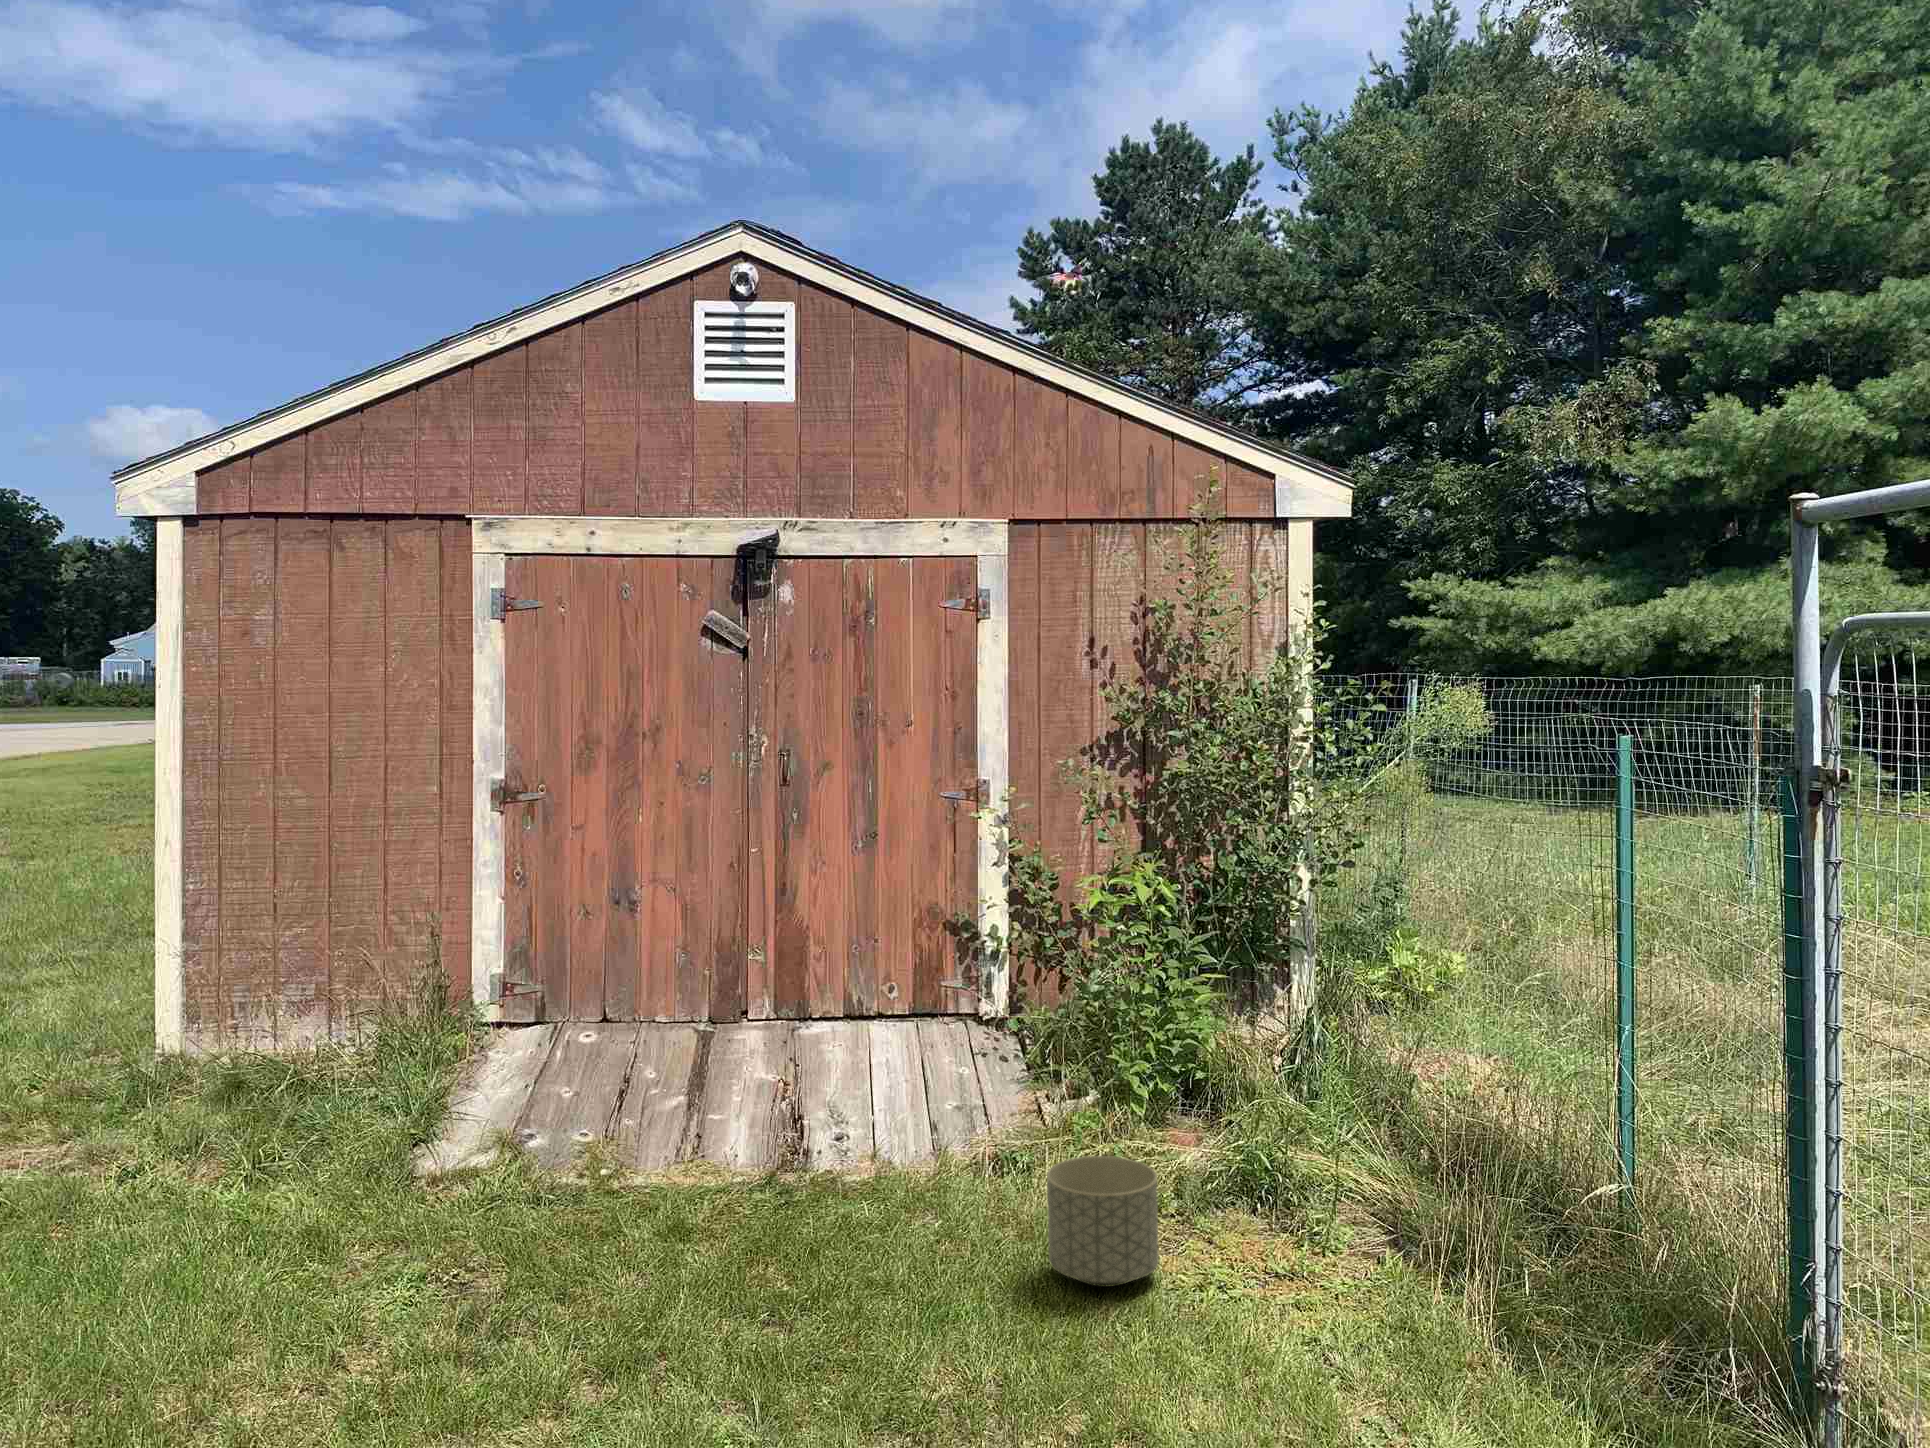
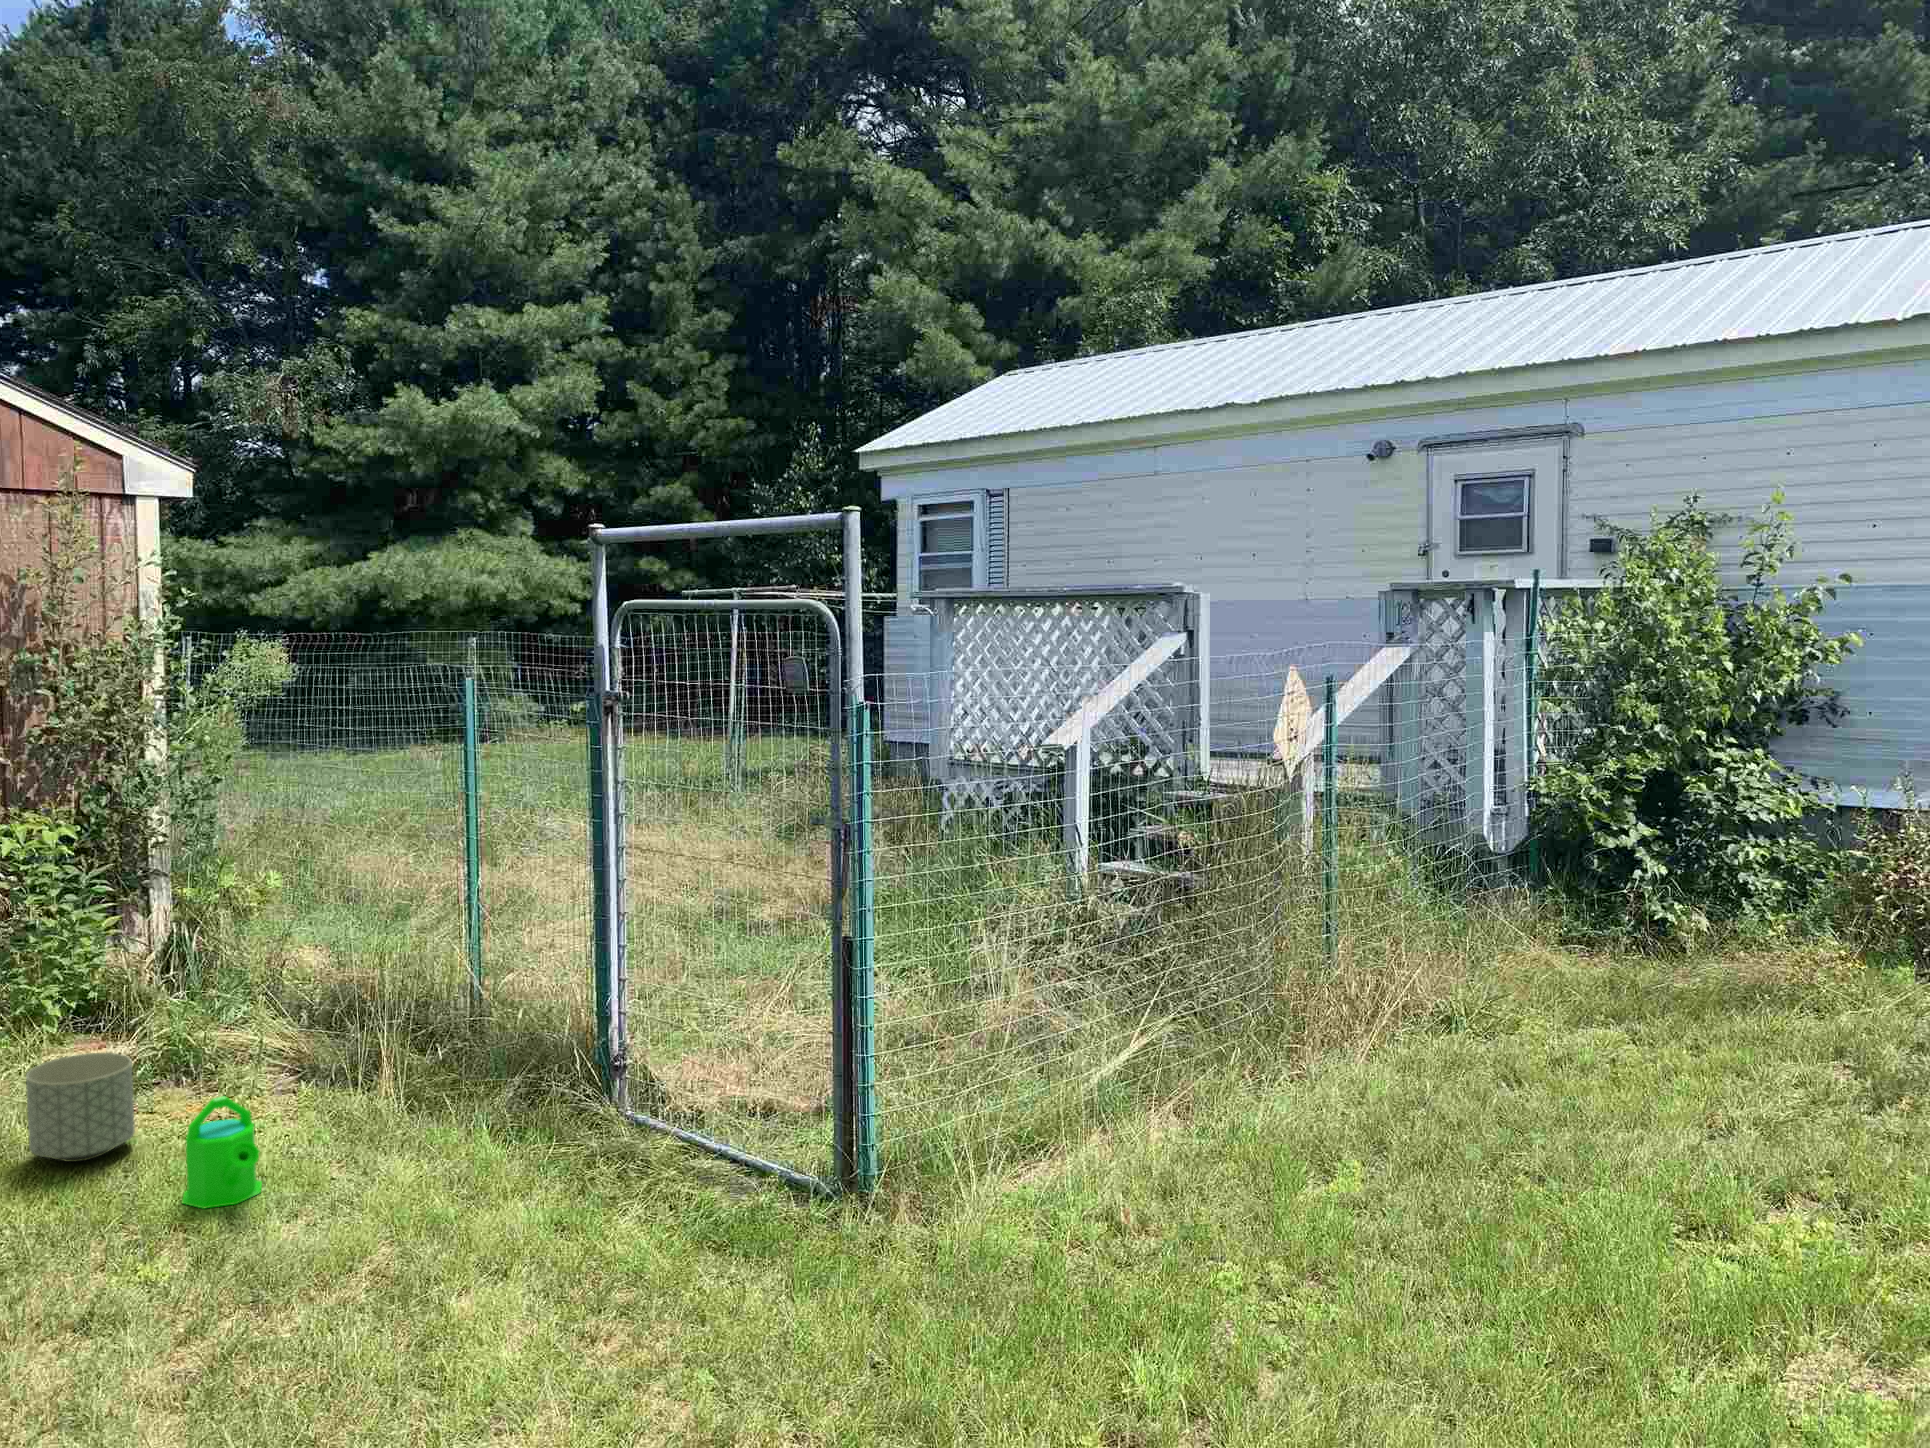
watering can: none [1163,1263,1265,1413] -> present [182,1096,262,1209]

